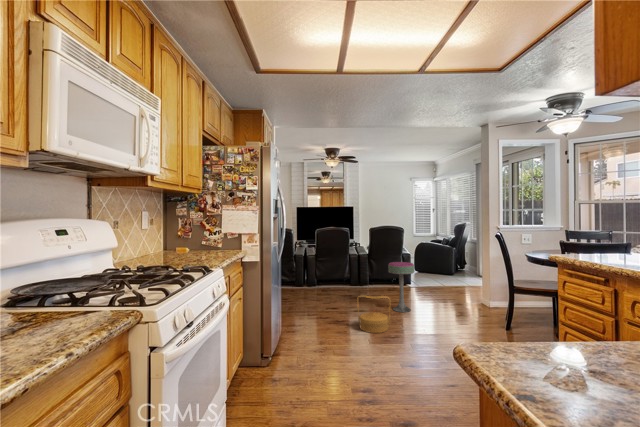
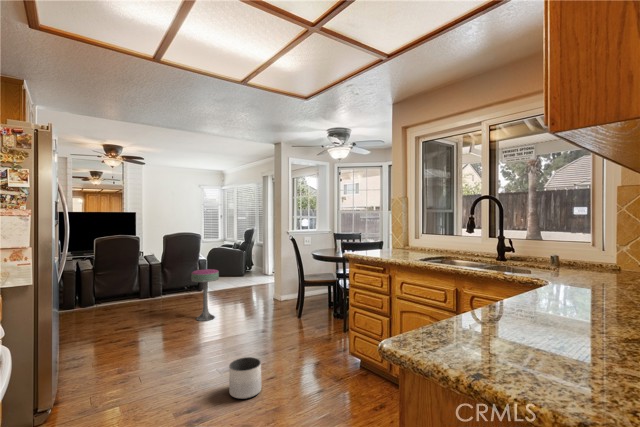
basket: present [358,296,390,333] -> none [162,307,200,349]
planter: none [402,353,435,395] -> present [229,357,261,399]

